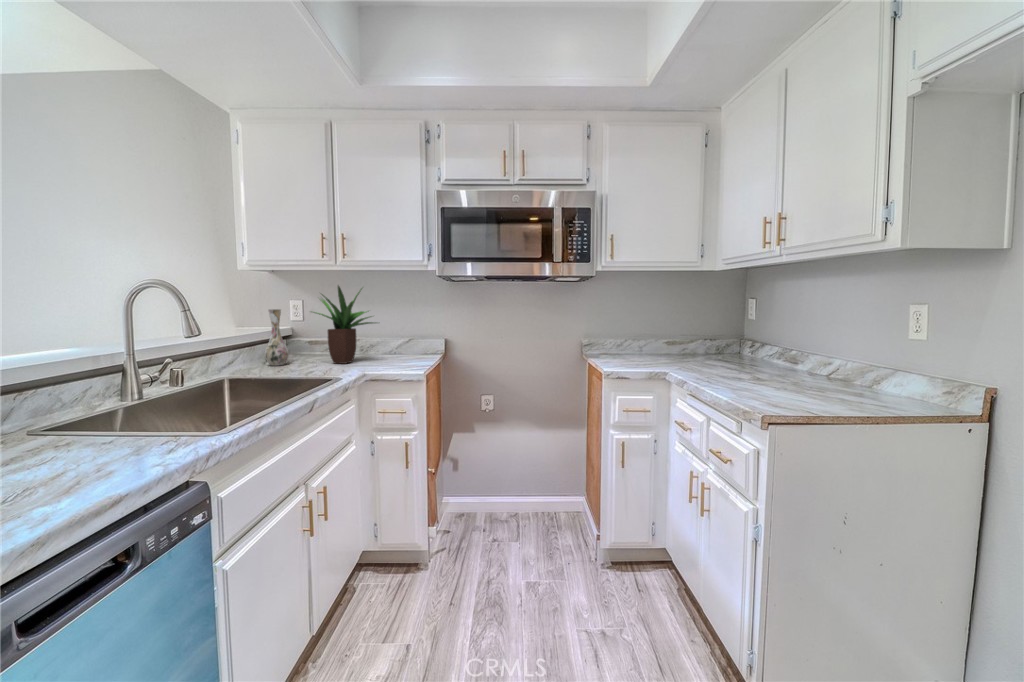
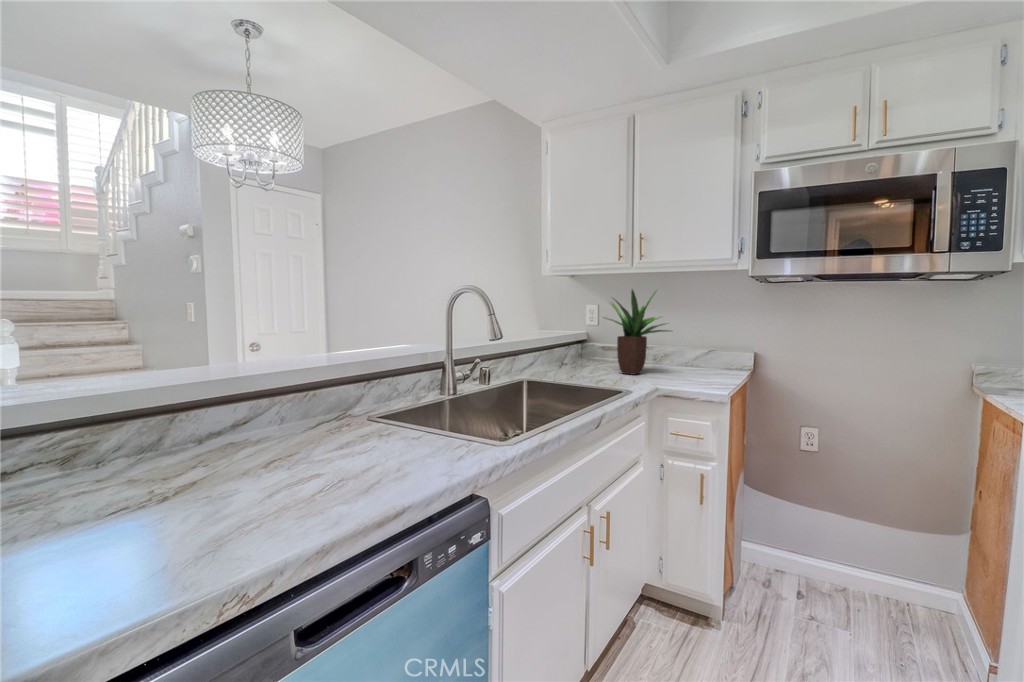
vase: present [265,309,289,366] -> none [557,314,578,371]

